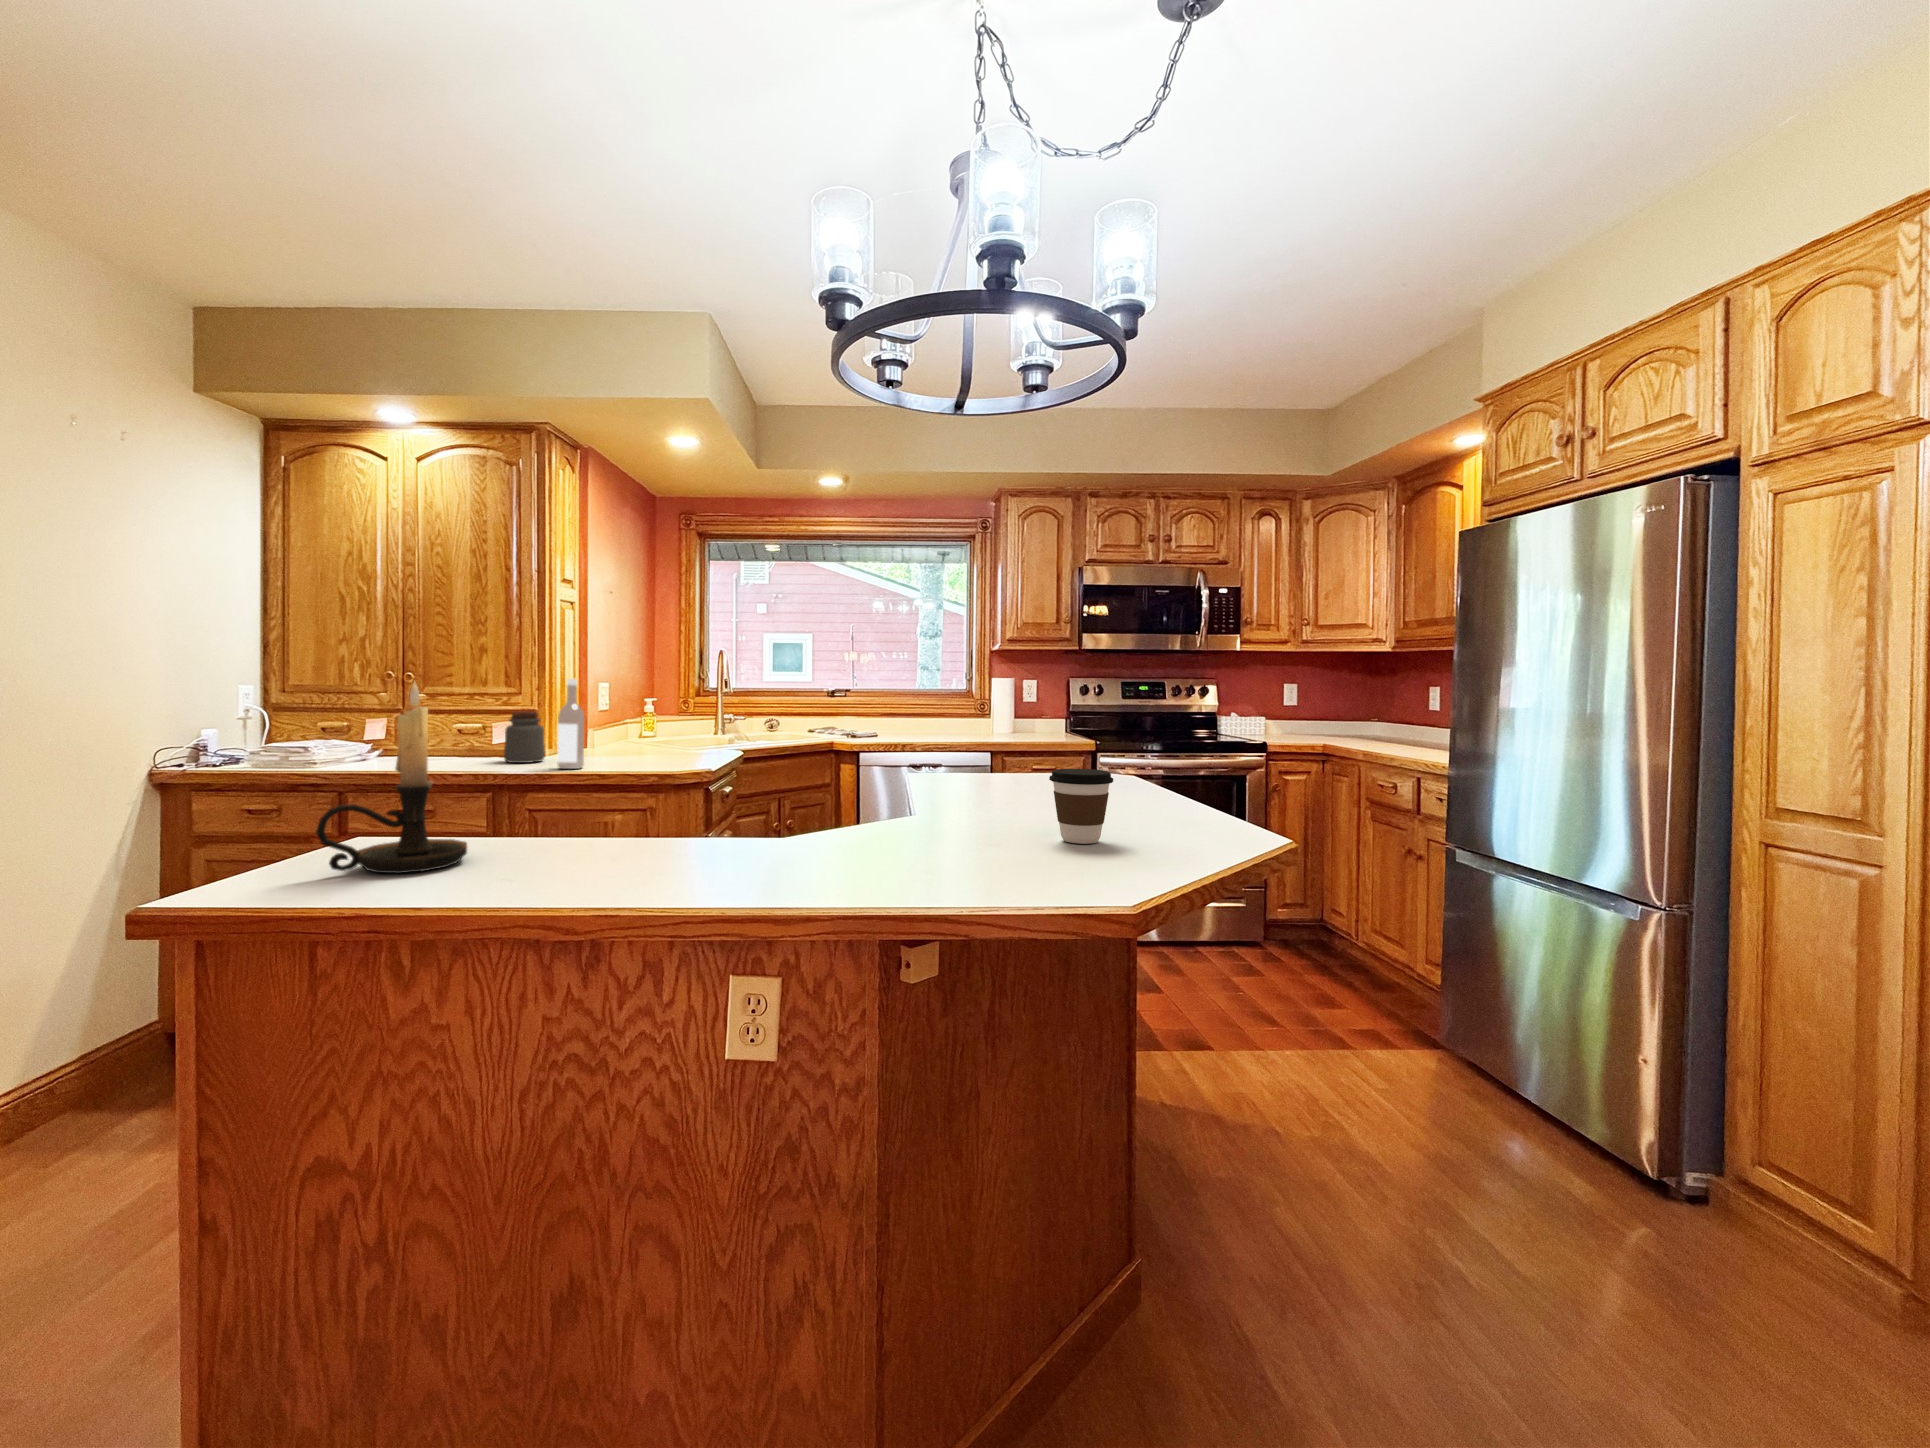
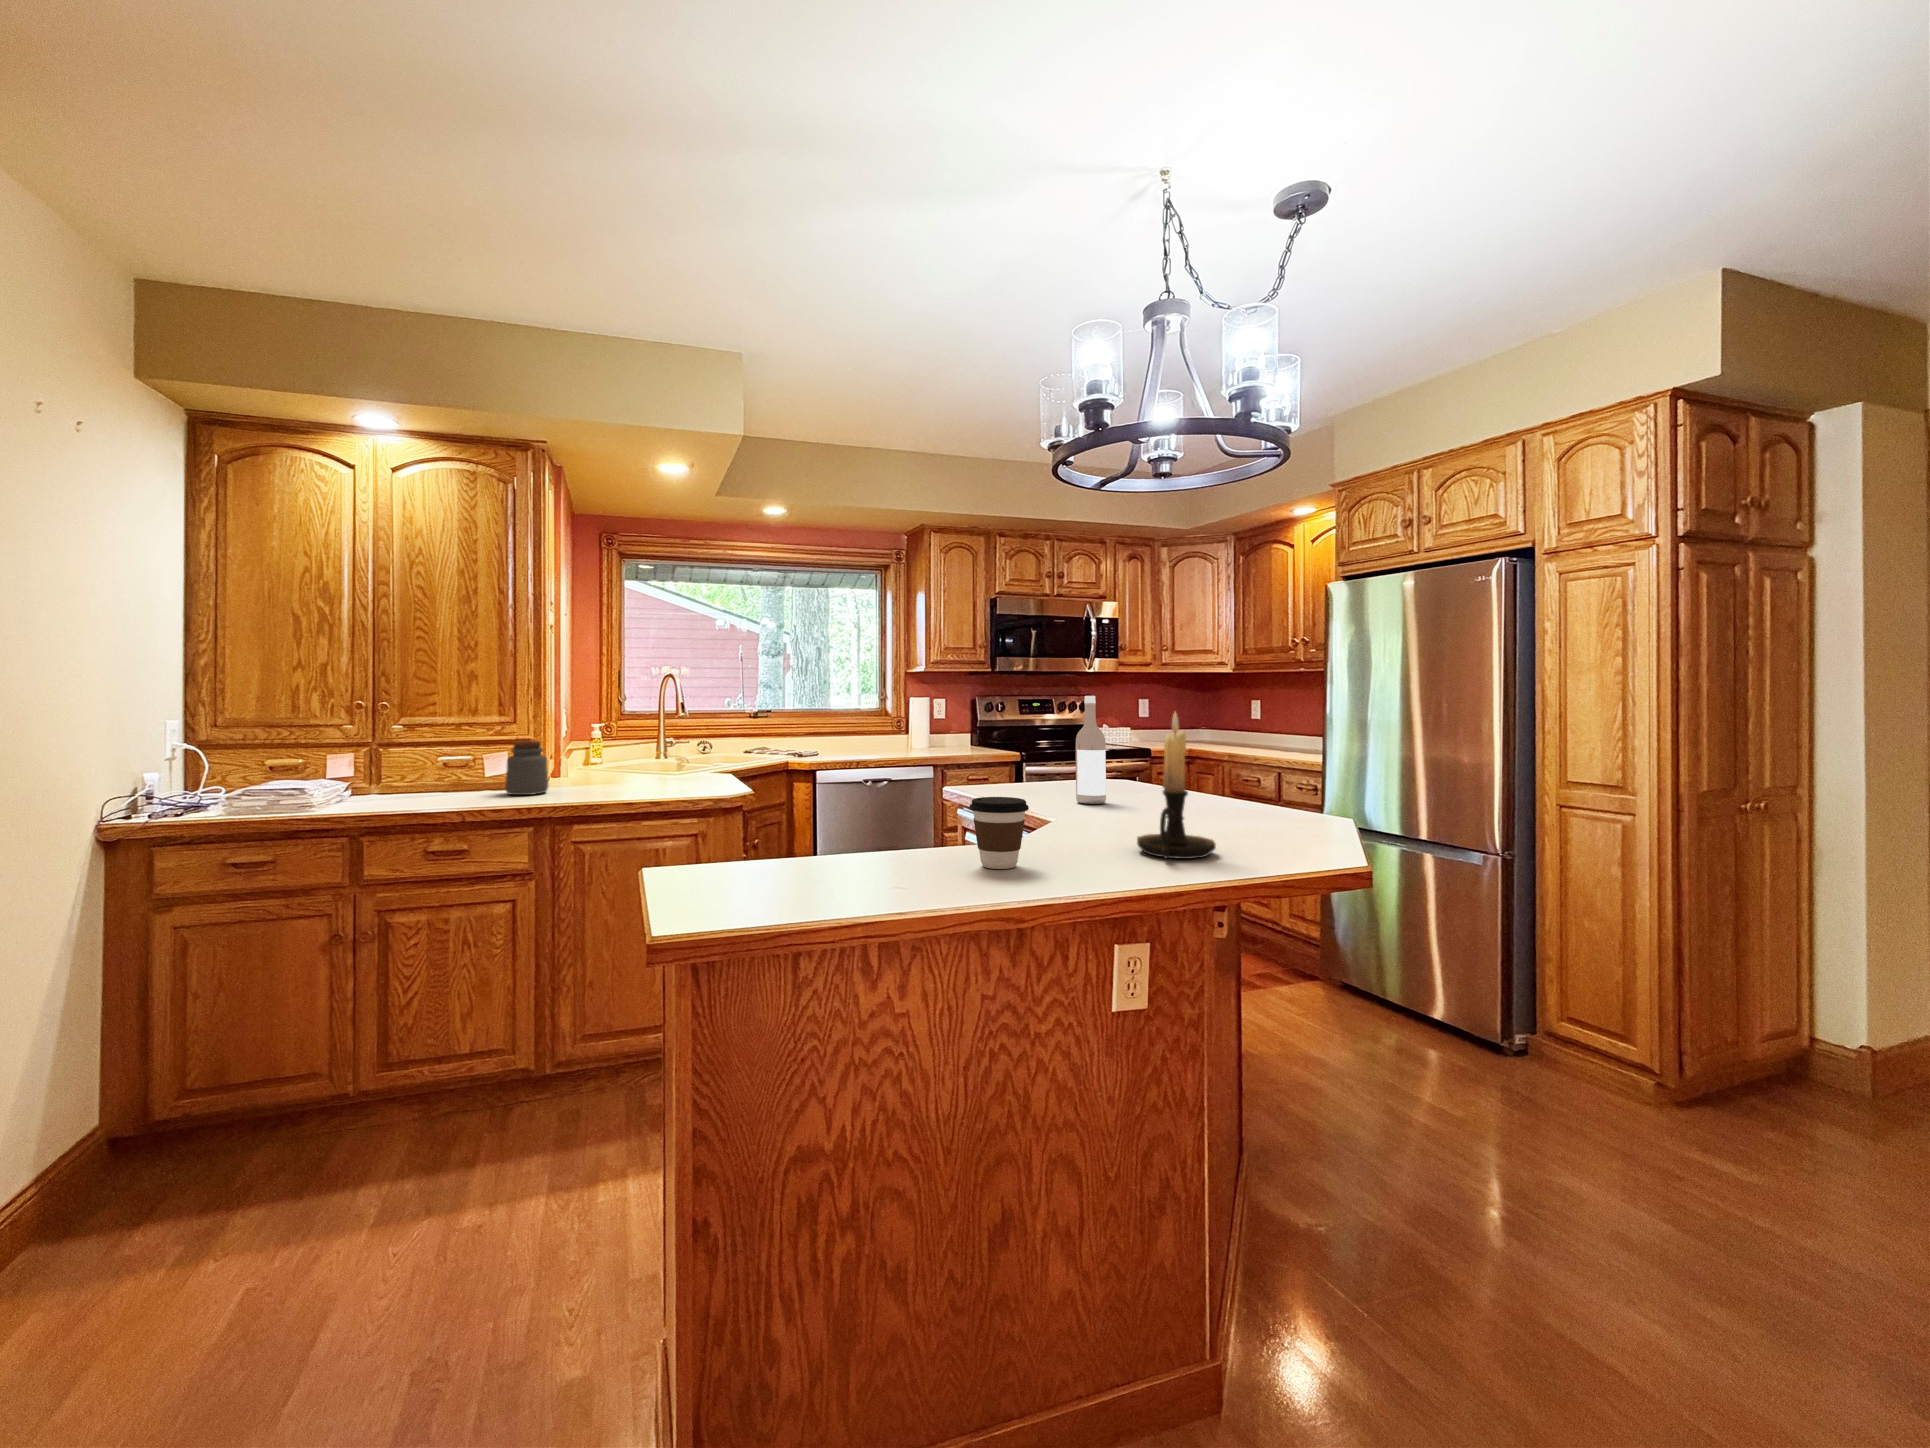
wine bottle: present [557,679,584,769] -> present [1076,696,1106,804]
candle holder: present [316,682,467,873] -> present [1137,713,1216,859]
coffee cup: present [1049,769,1113,844] -> present [970,797,1029,869]

